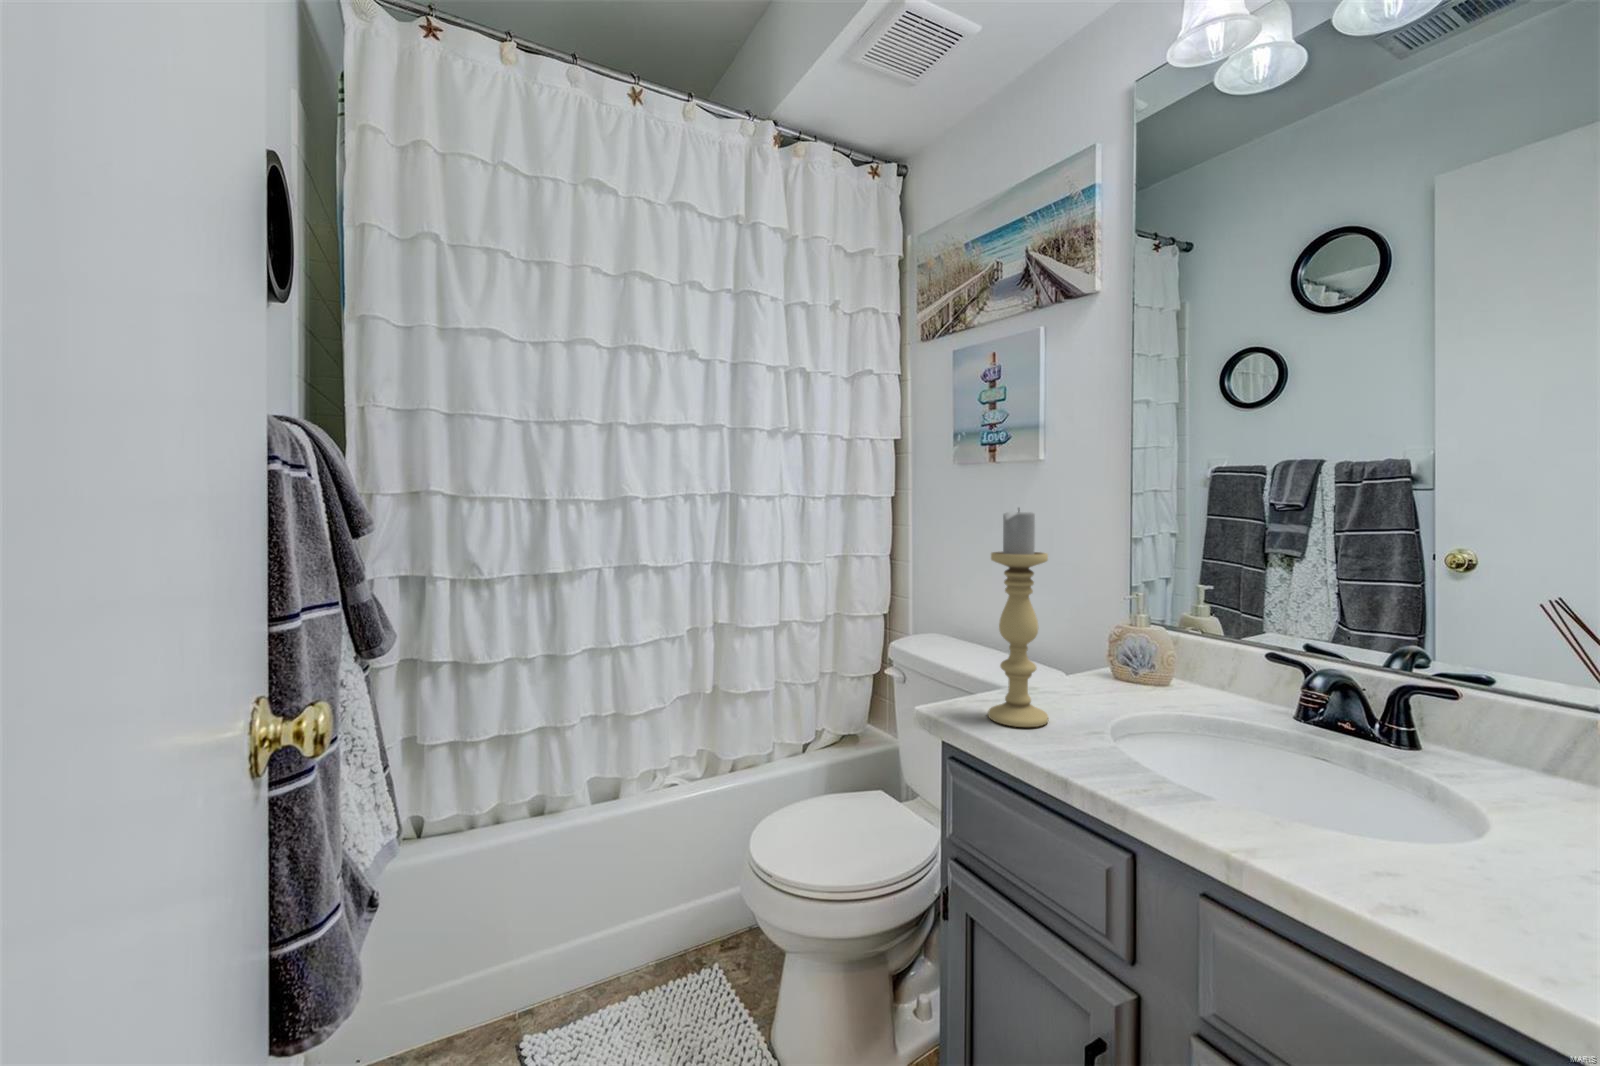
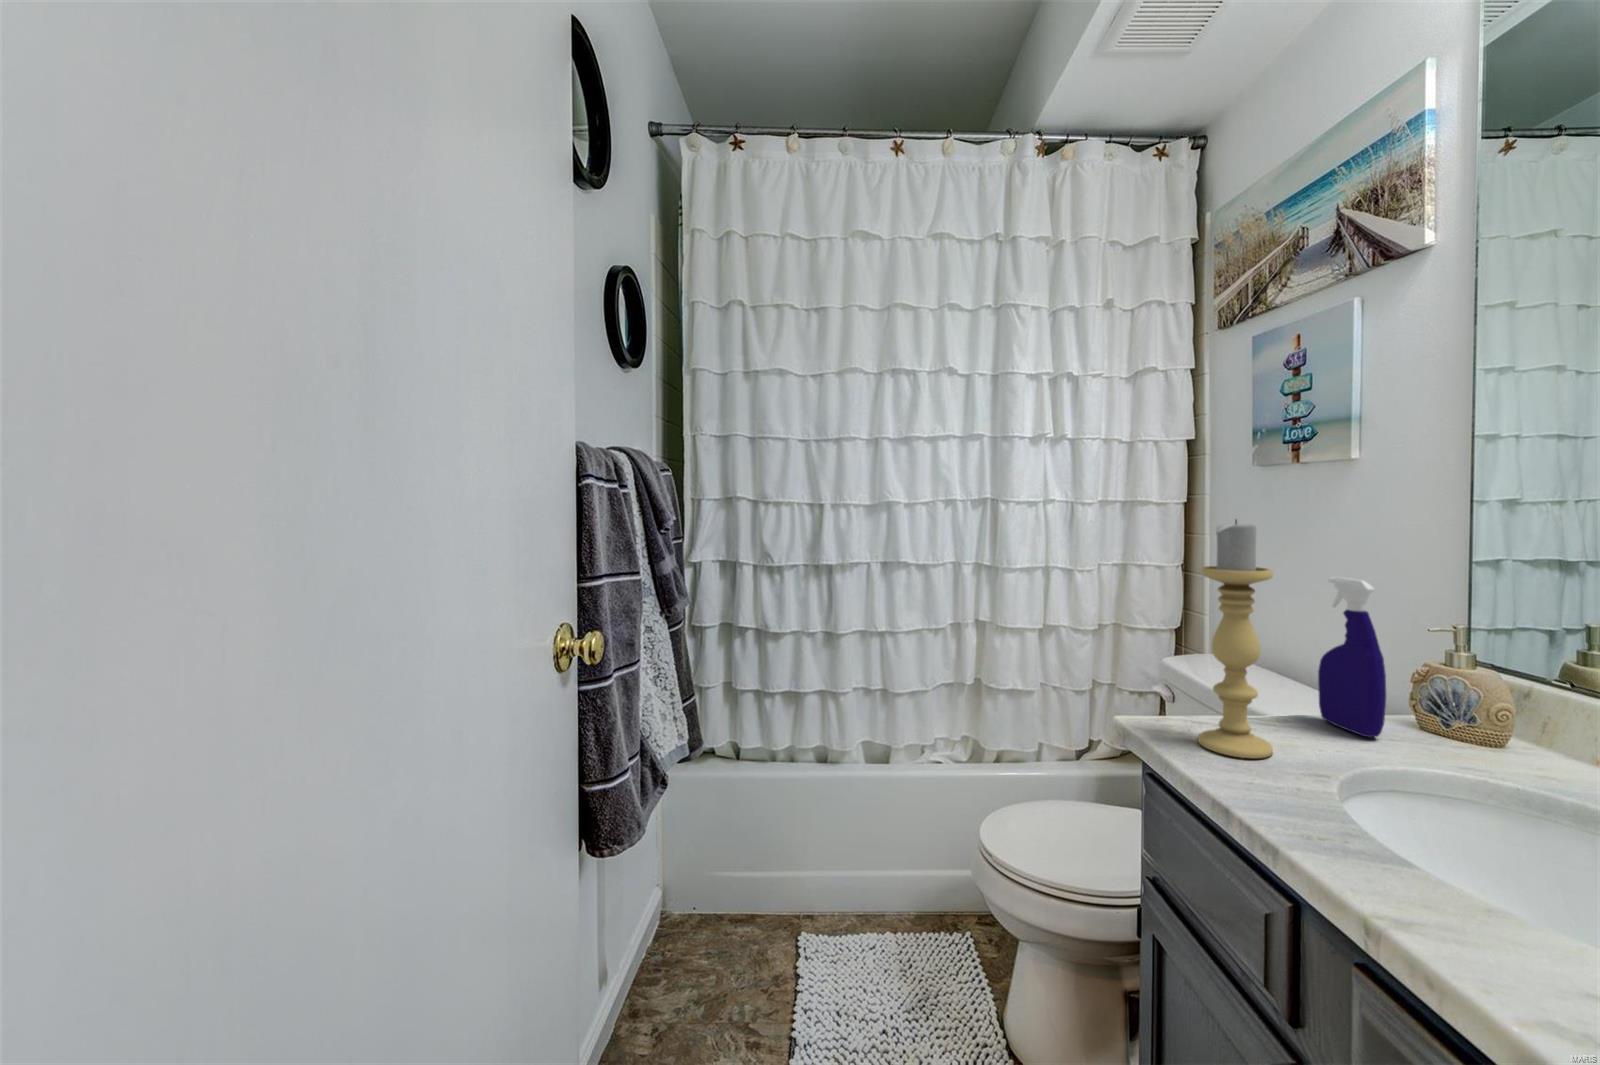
spray bottle: none [1054,559,1107,694] -> present [1318,577,1386,737]

